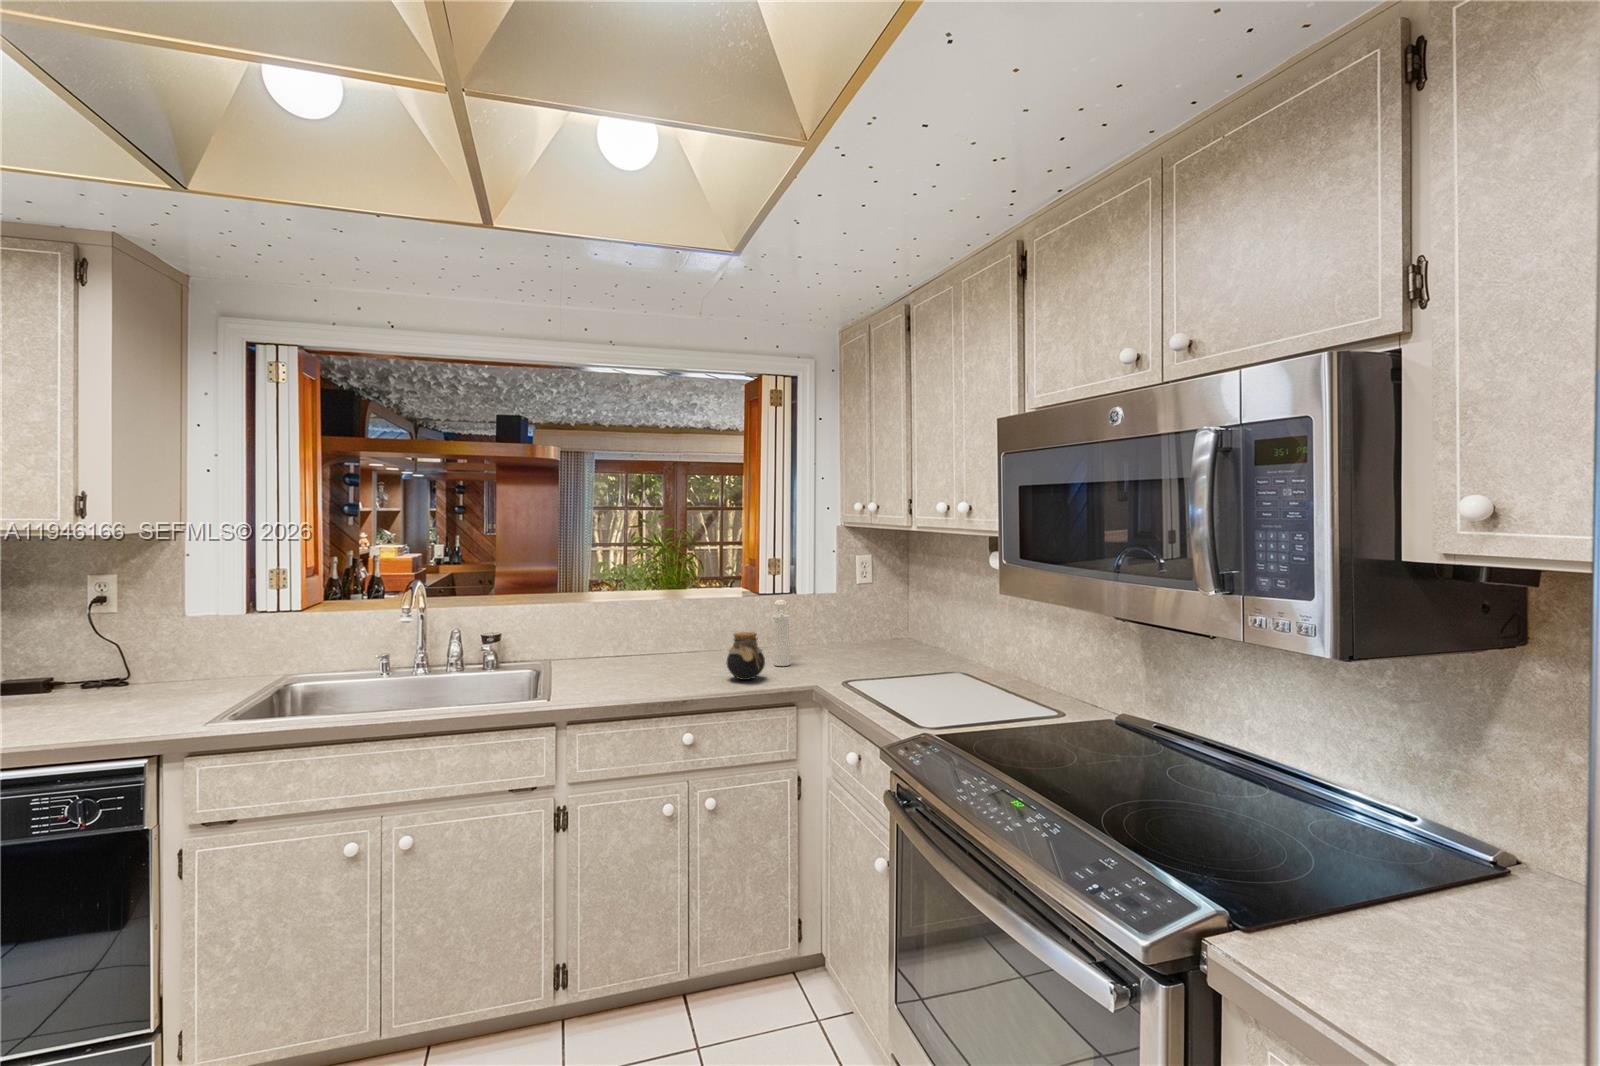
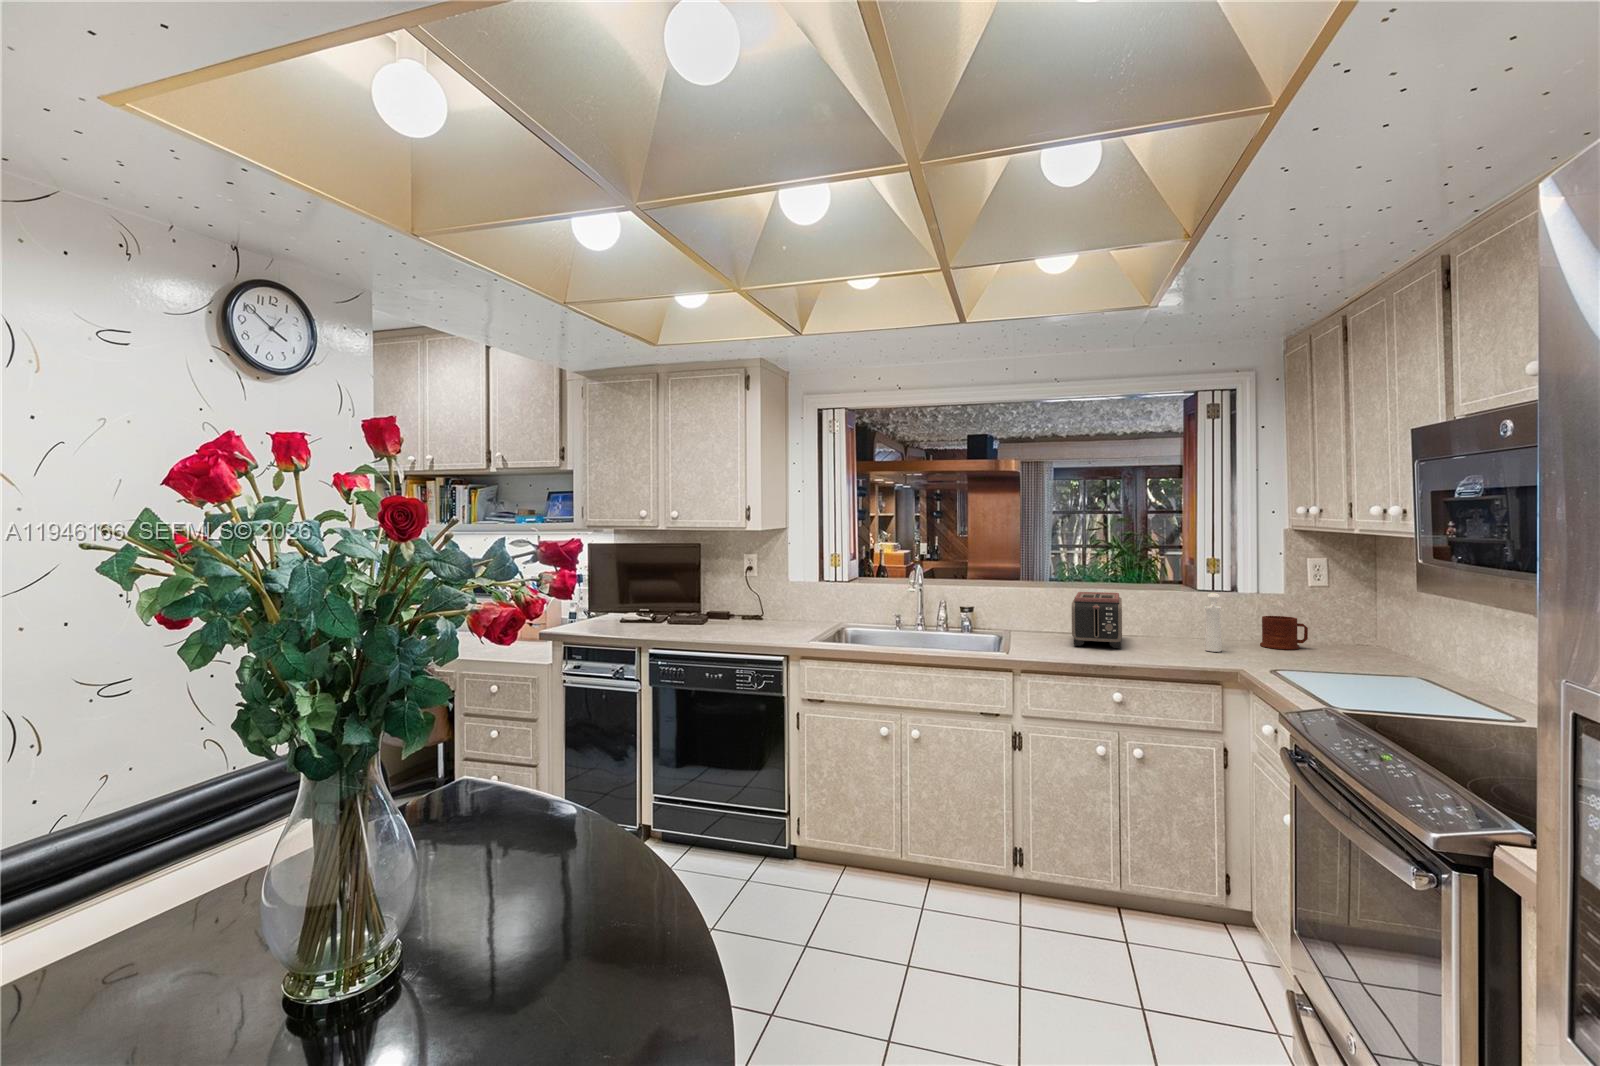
toaster: none [630,605,689,676] -> present [1072,592,1122,648]
mug: none [822,620,863,655] -> present [1260,616,1308,649]
jar: present [727,632,765,680] -> none [1156,617,1193,658]

